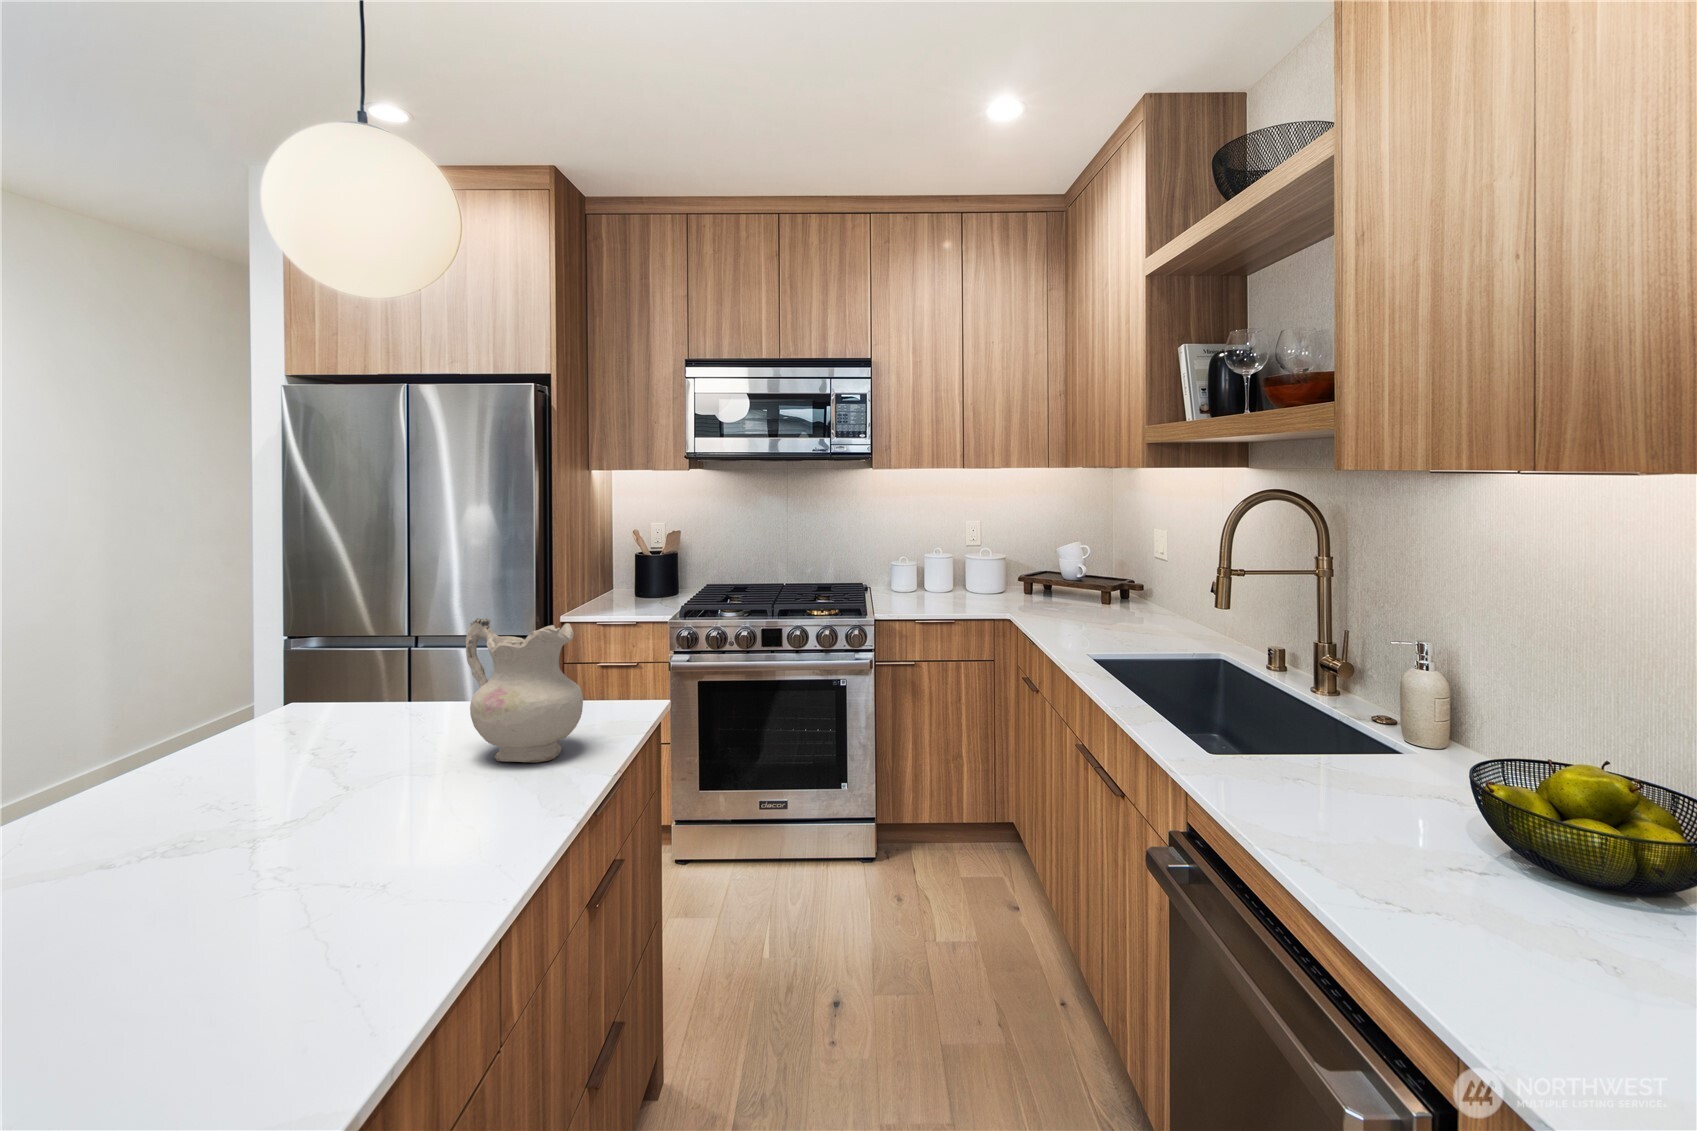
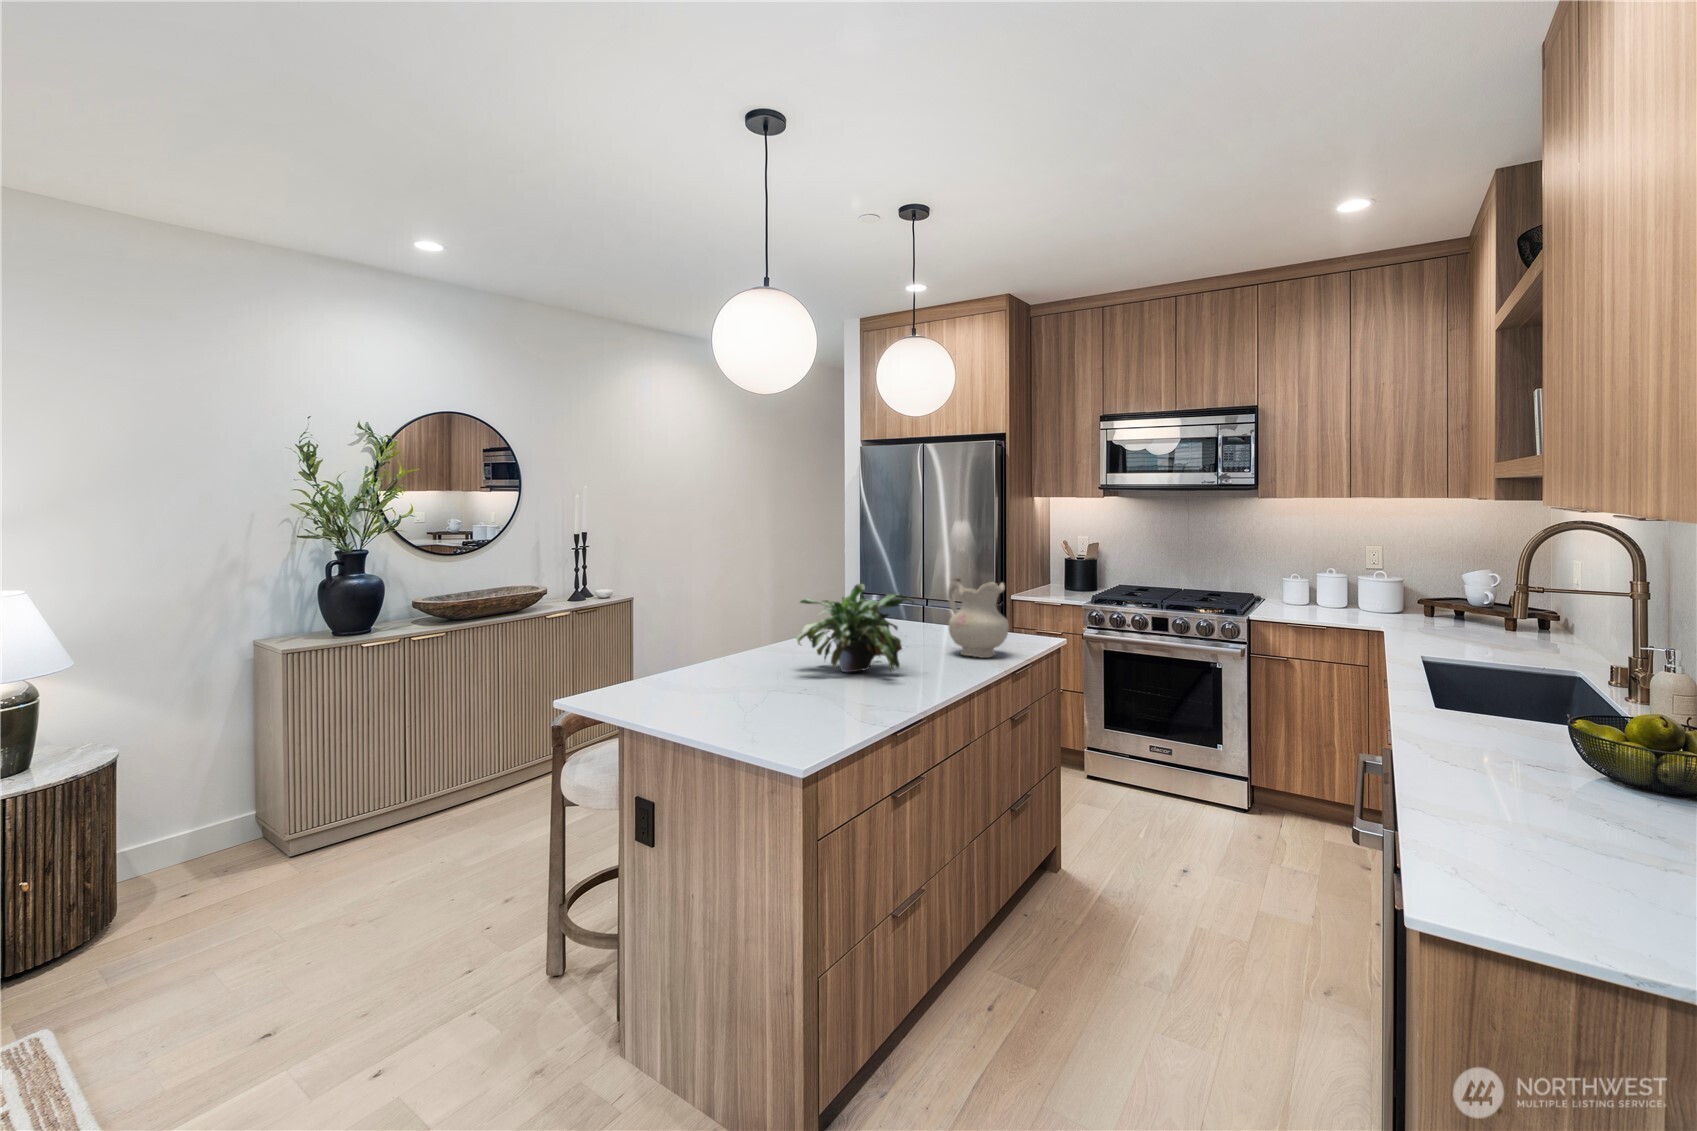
potted plant: none [69,674,390,876] -> present [797,584,914,672]

